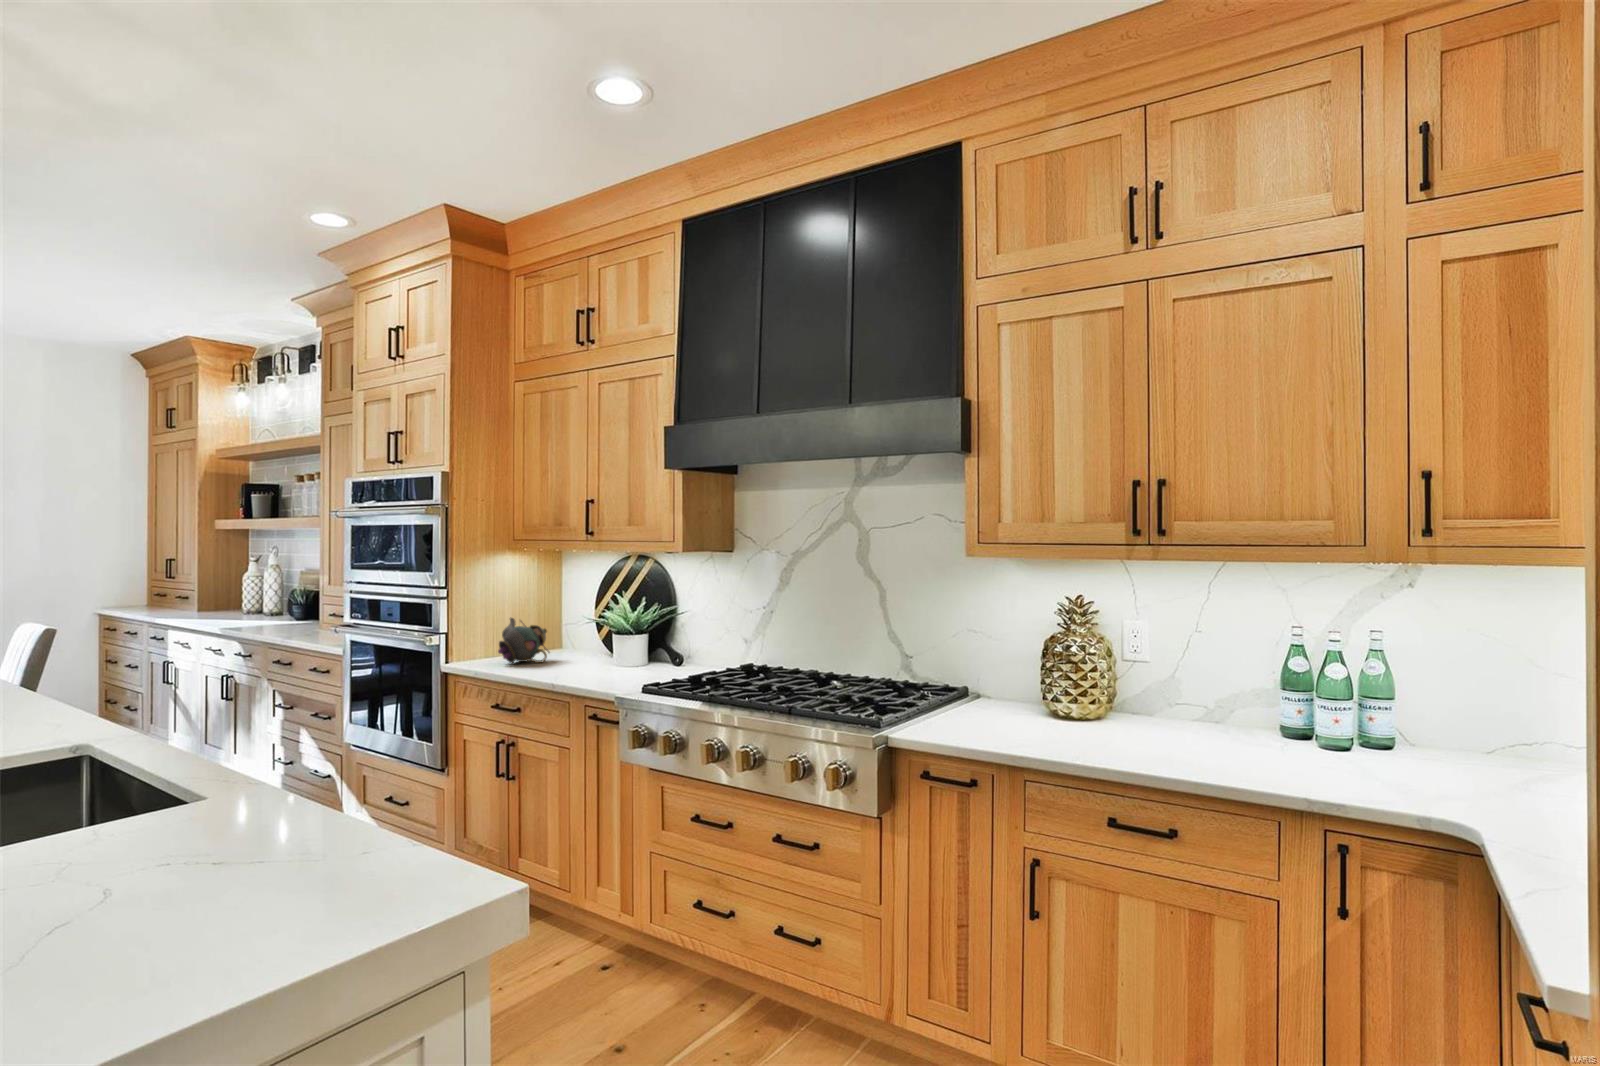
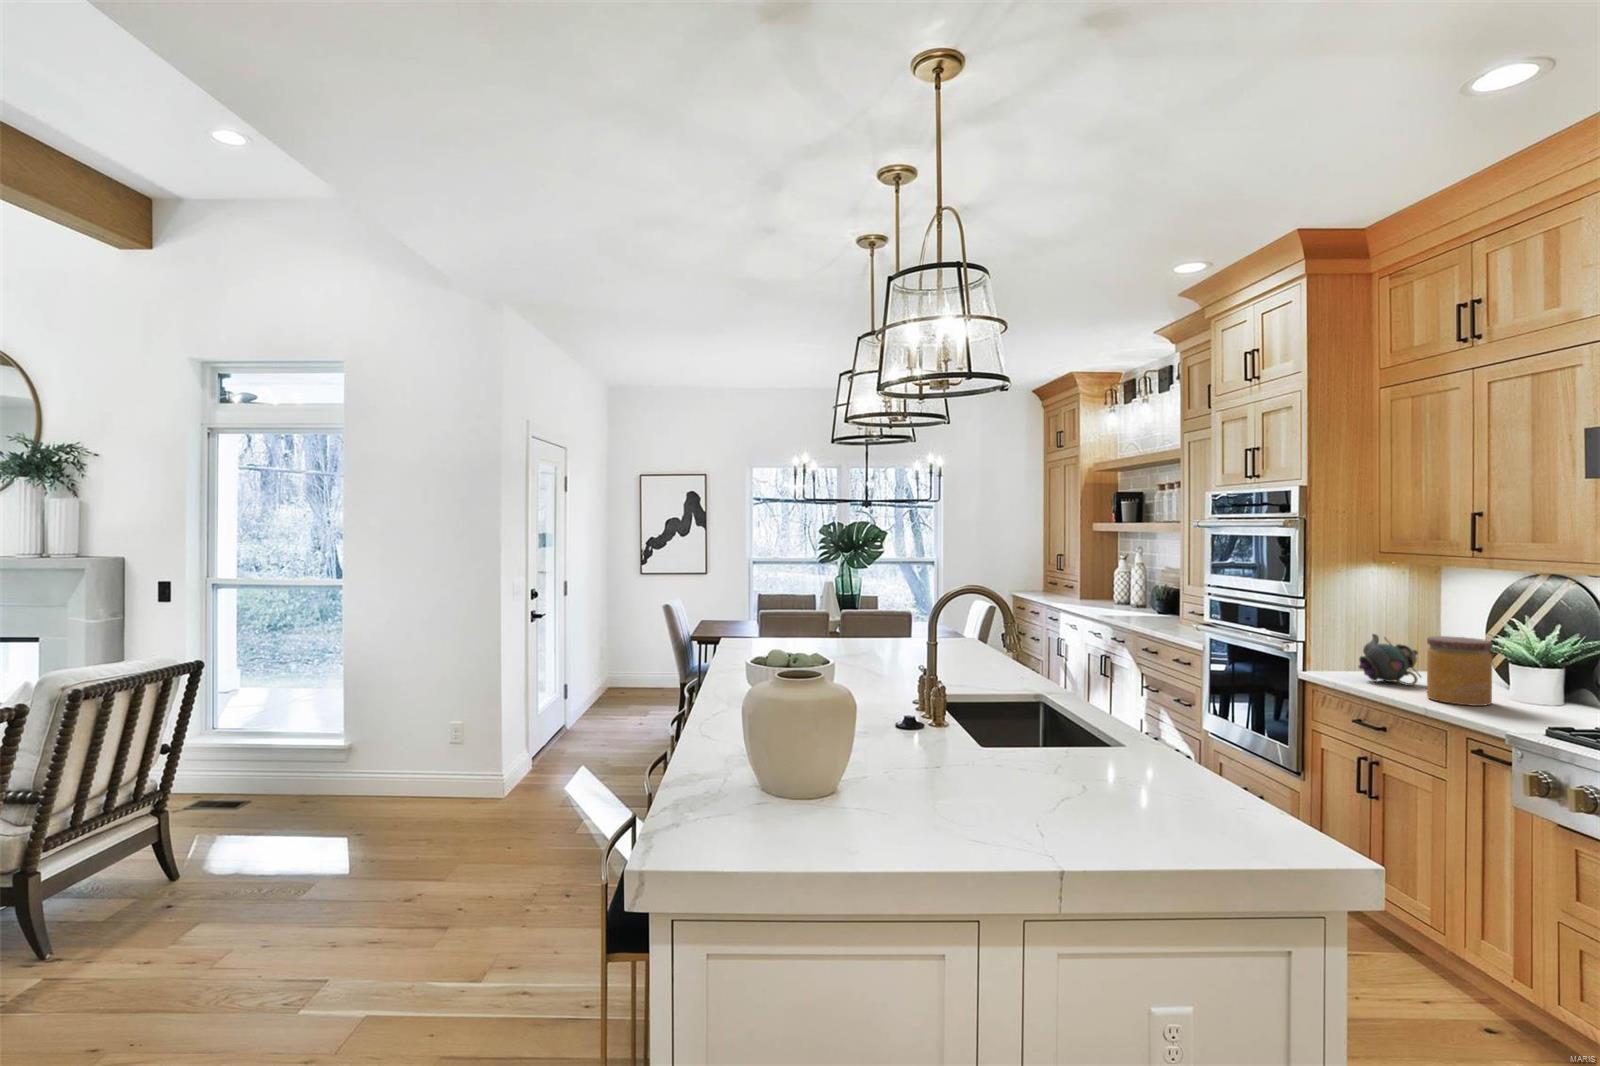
jar: none [554,613,603,675] -> present [1427,636,1493,706]

